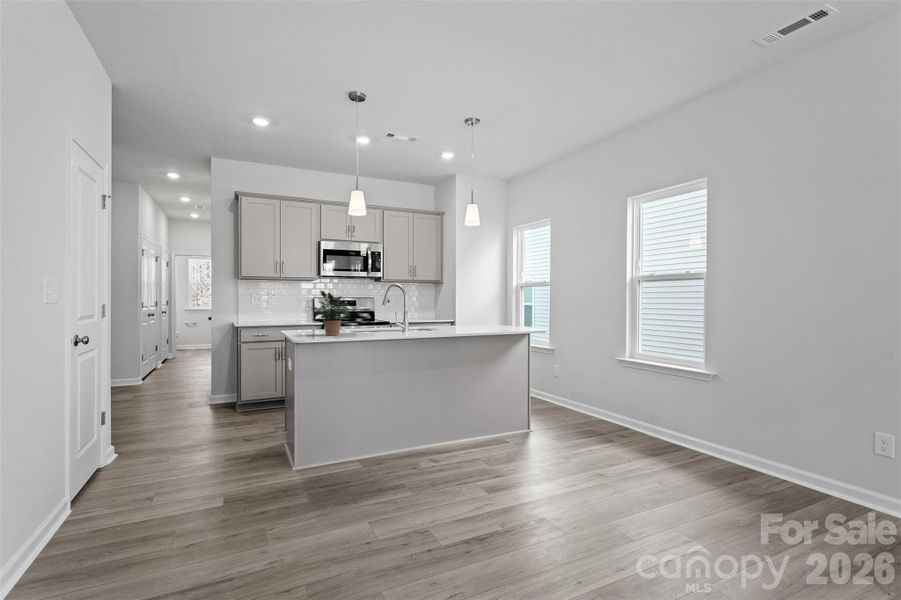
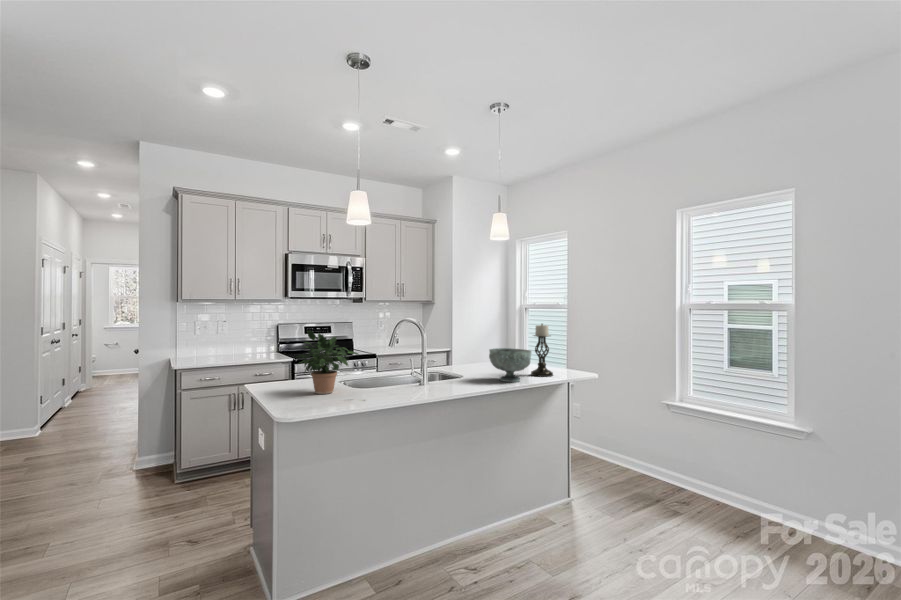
candle holder: none [494,290,511,331] -> present [531,324,553,377]
decorative bowl: none [457,308,489,332] -> present [489,348,532,382]

